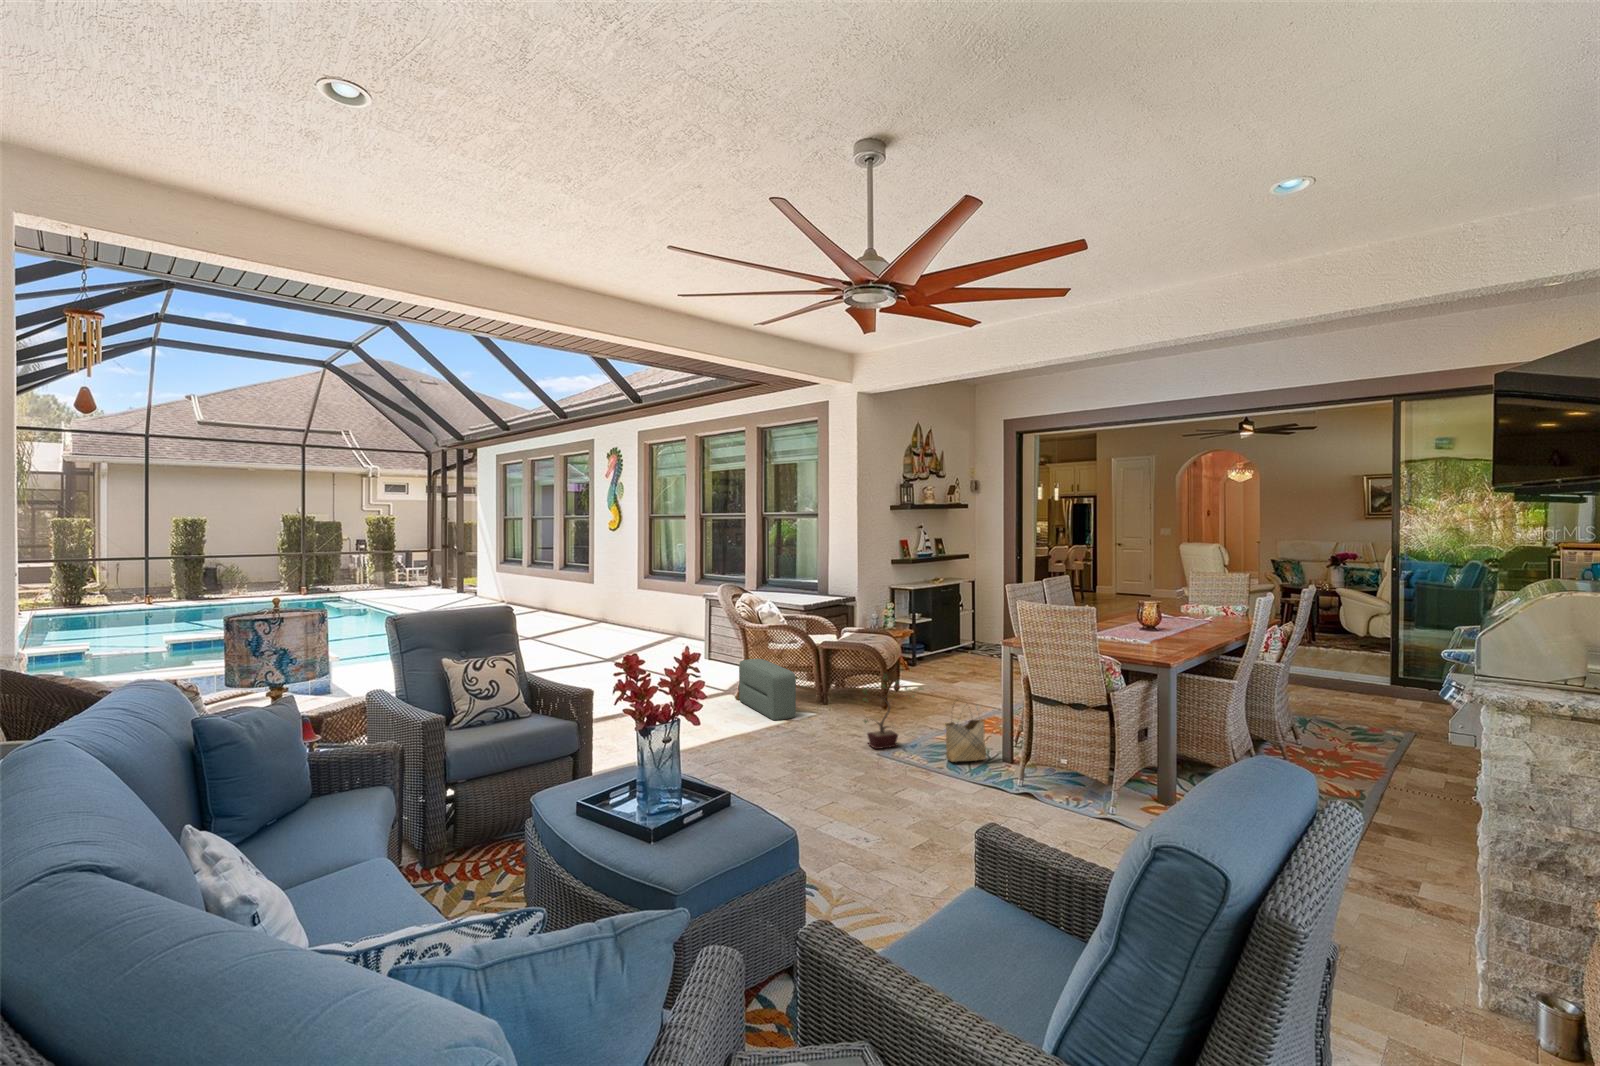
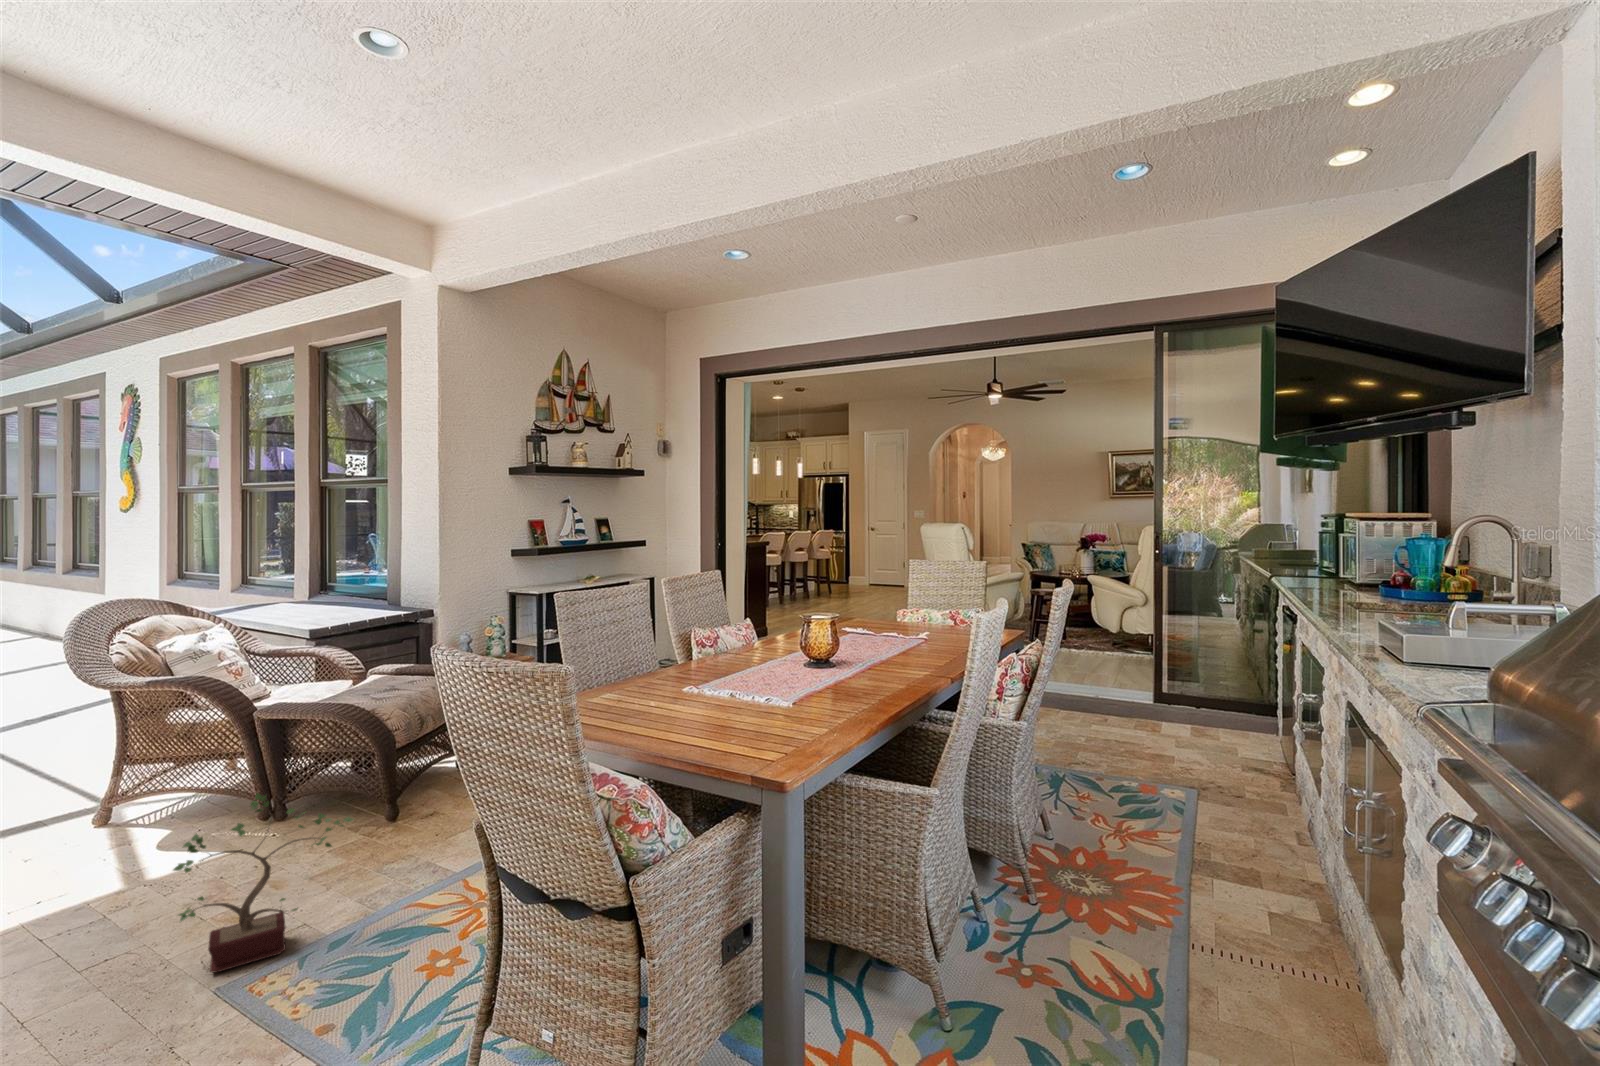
pouf: present [739,659,796,720] -> none [85,740,163,883]
woven basket: present [946,704,986,762] -> none [339,849,452,1011]

